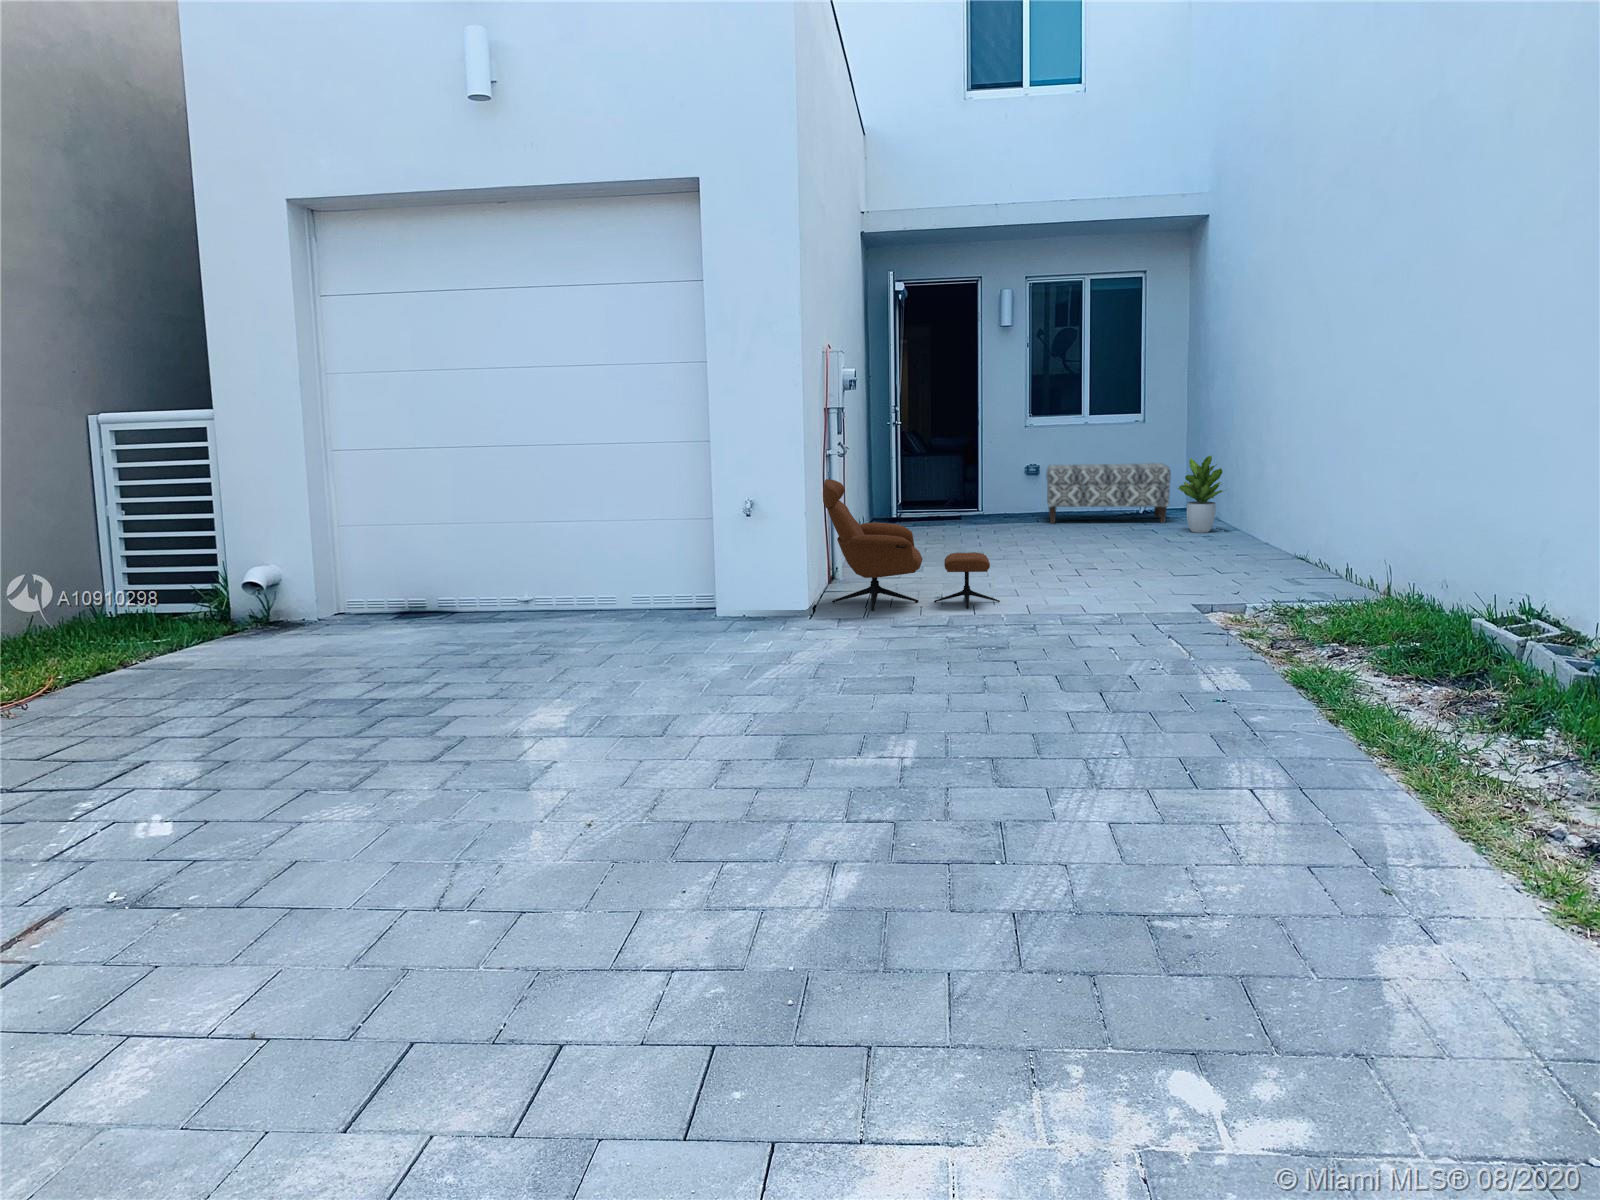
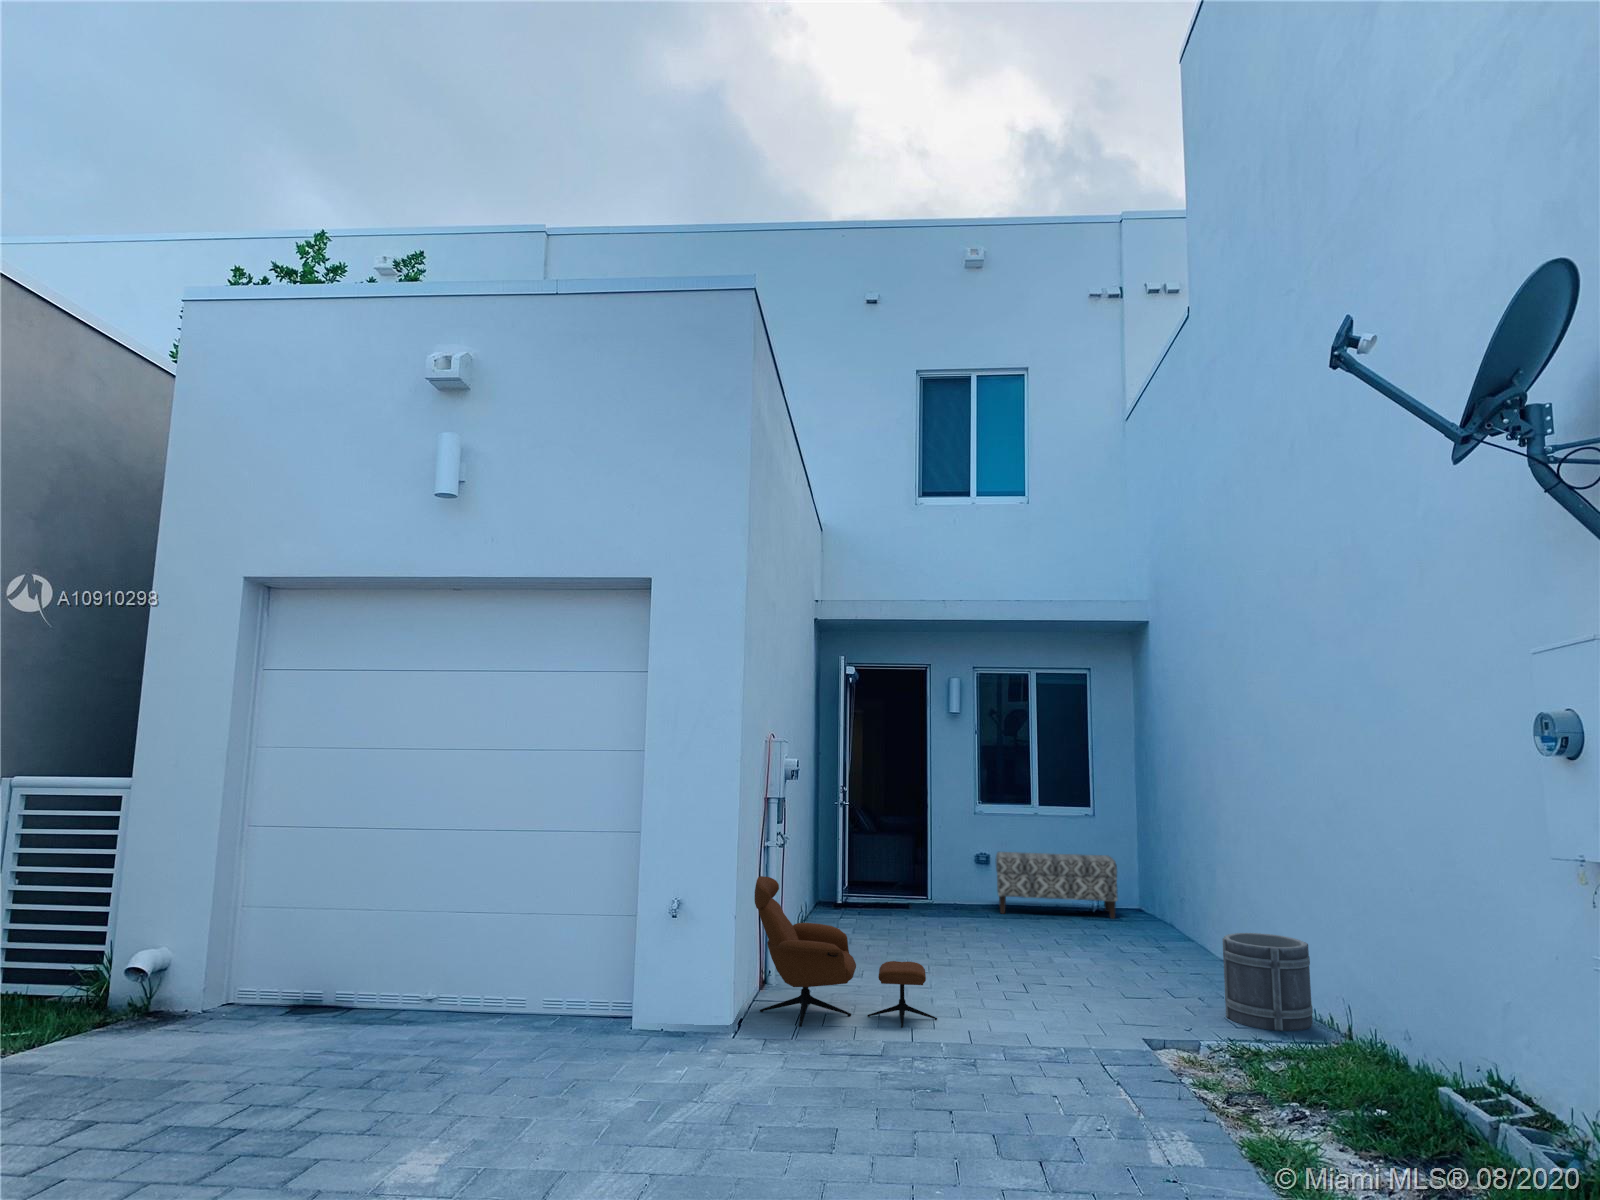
potted plant: present [1177,456,1223,533] -> none [1123,854,1175,933]
bucket: none [1274,514,1362,598] -> present [1223,933,1313,1031]

